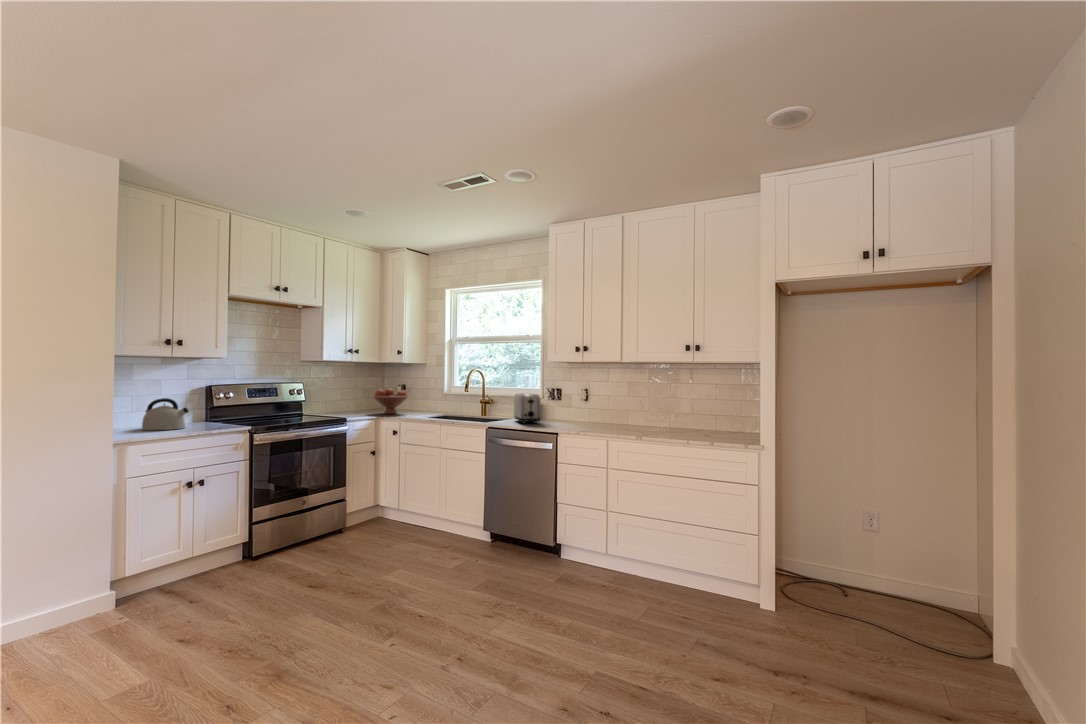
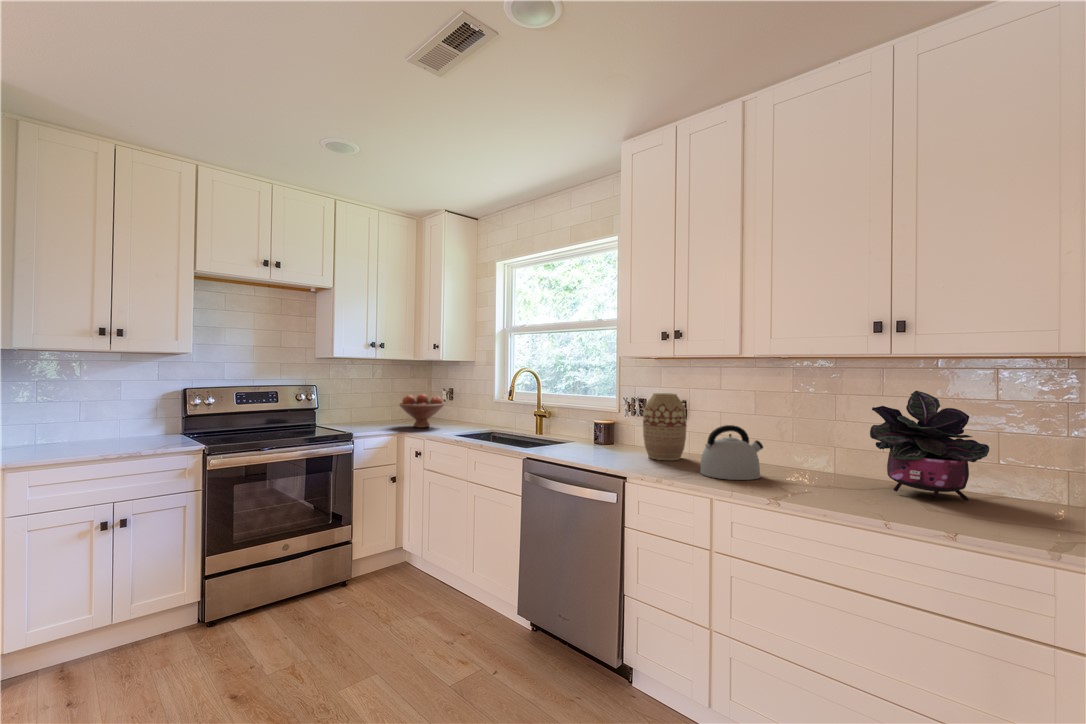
potted plant: none [685,381,736,435] -> present [870,391,989,501]
vase: none [563,384,589,425] -> present [643,393,687,460]
toaster: present [514,393,541,424] -> none [572,405,608,453]
kettle: present [142,398,189,430] -> present [700,425,763,480]

